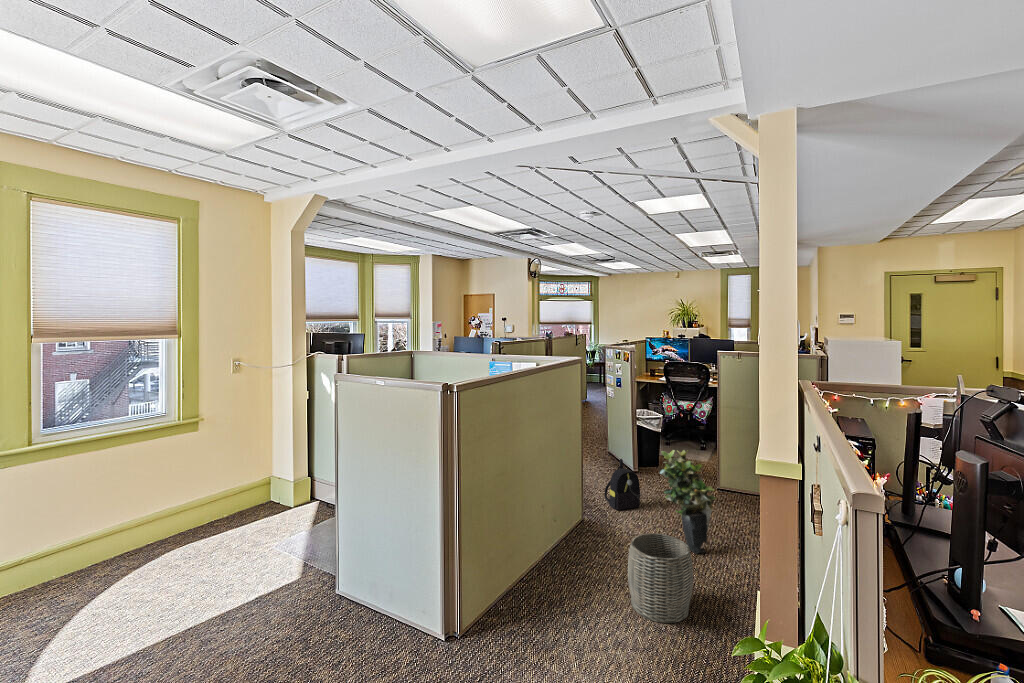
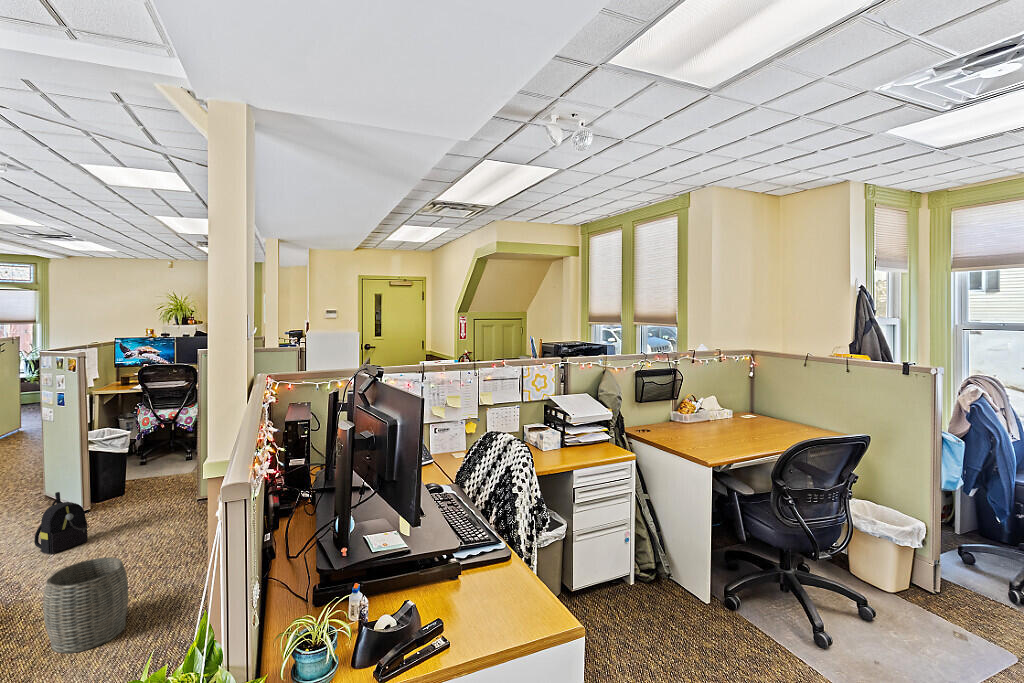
potted plant: present [660,450,716,554] -> none [100,463,171,568]

